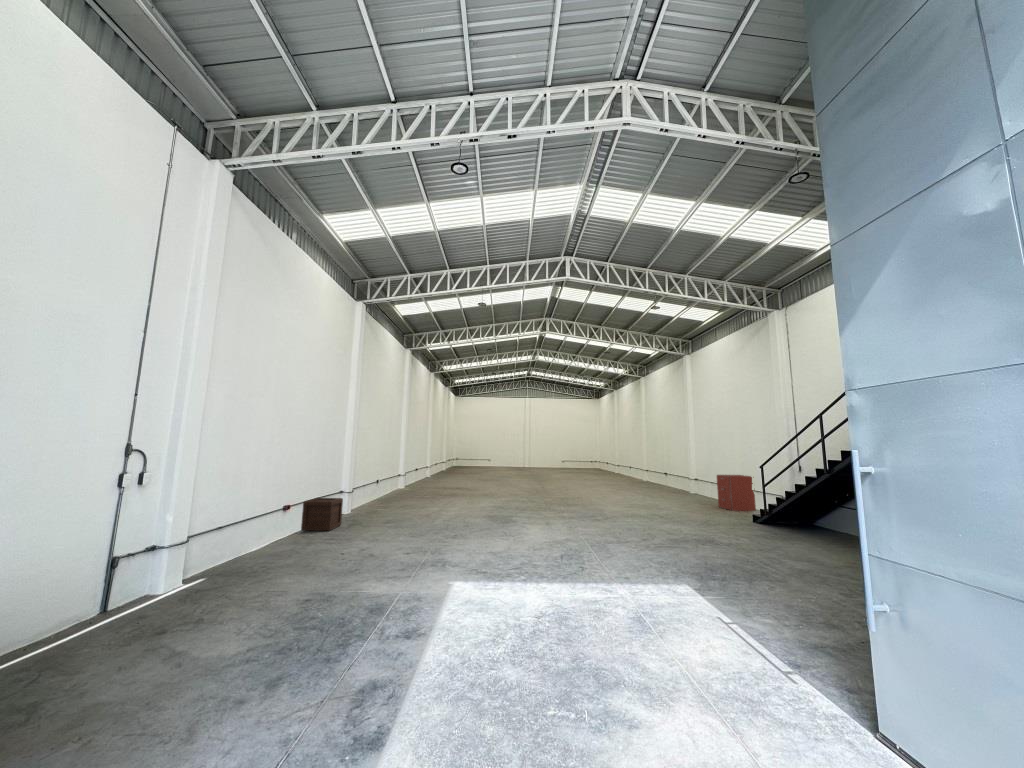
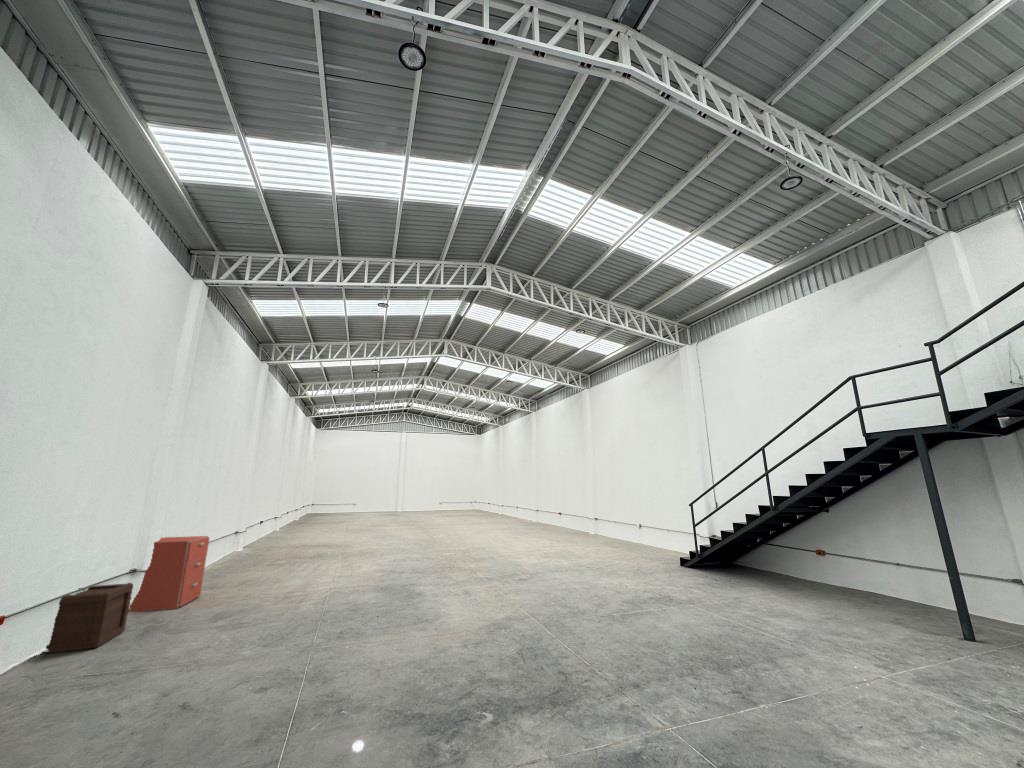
filing cabinet: present [717,475,756,511] -> present [128,536,210,612]

